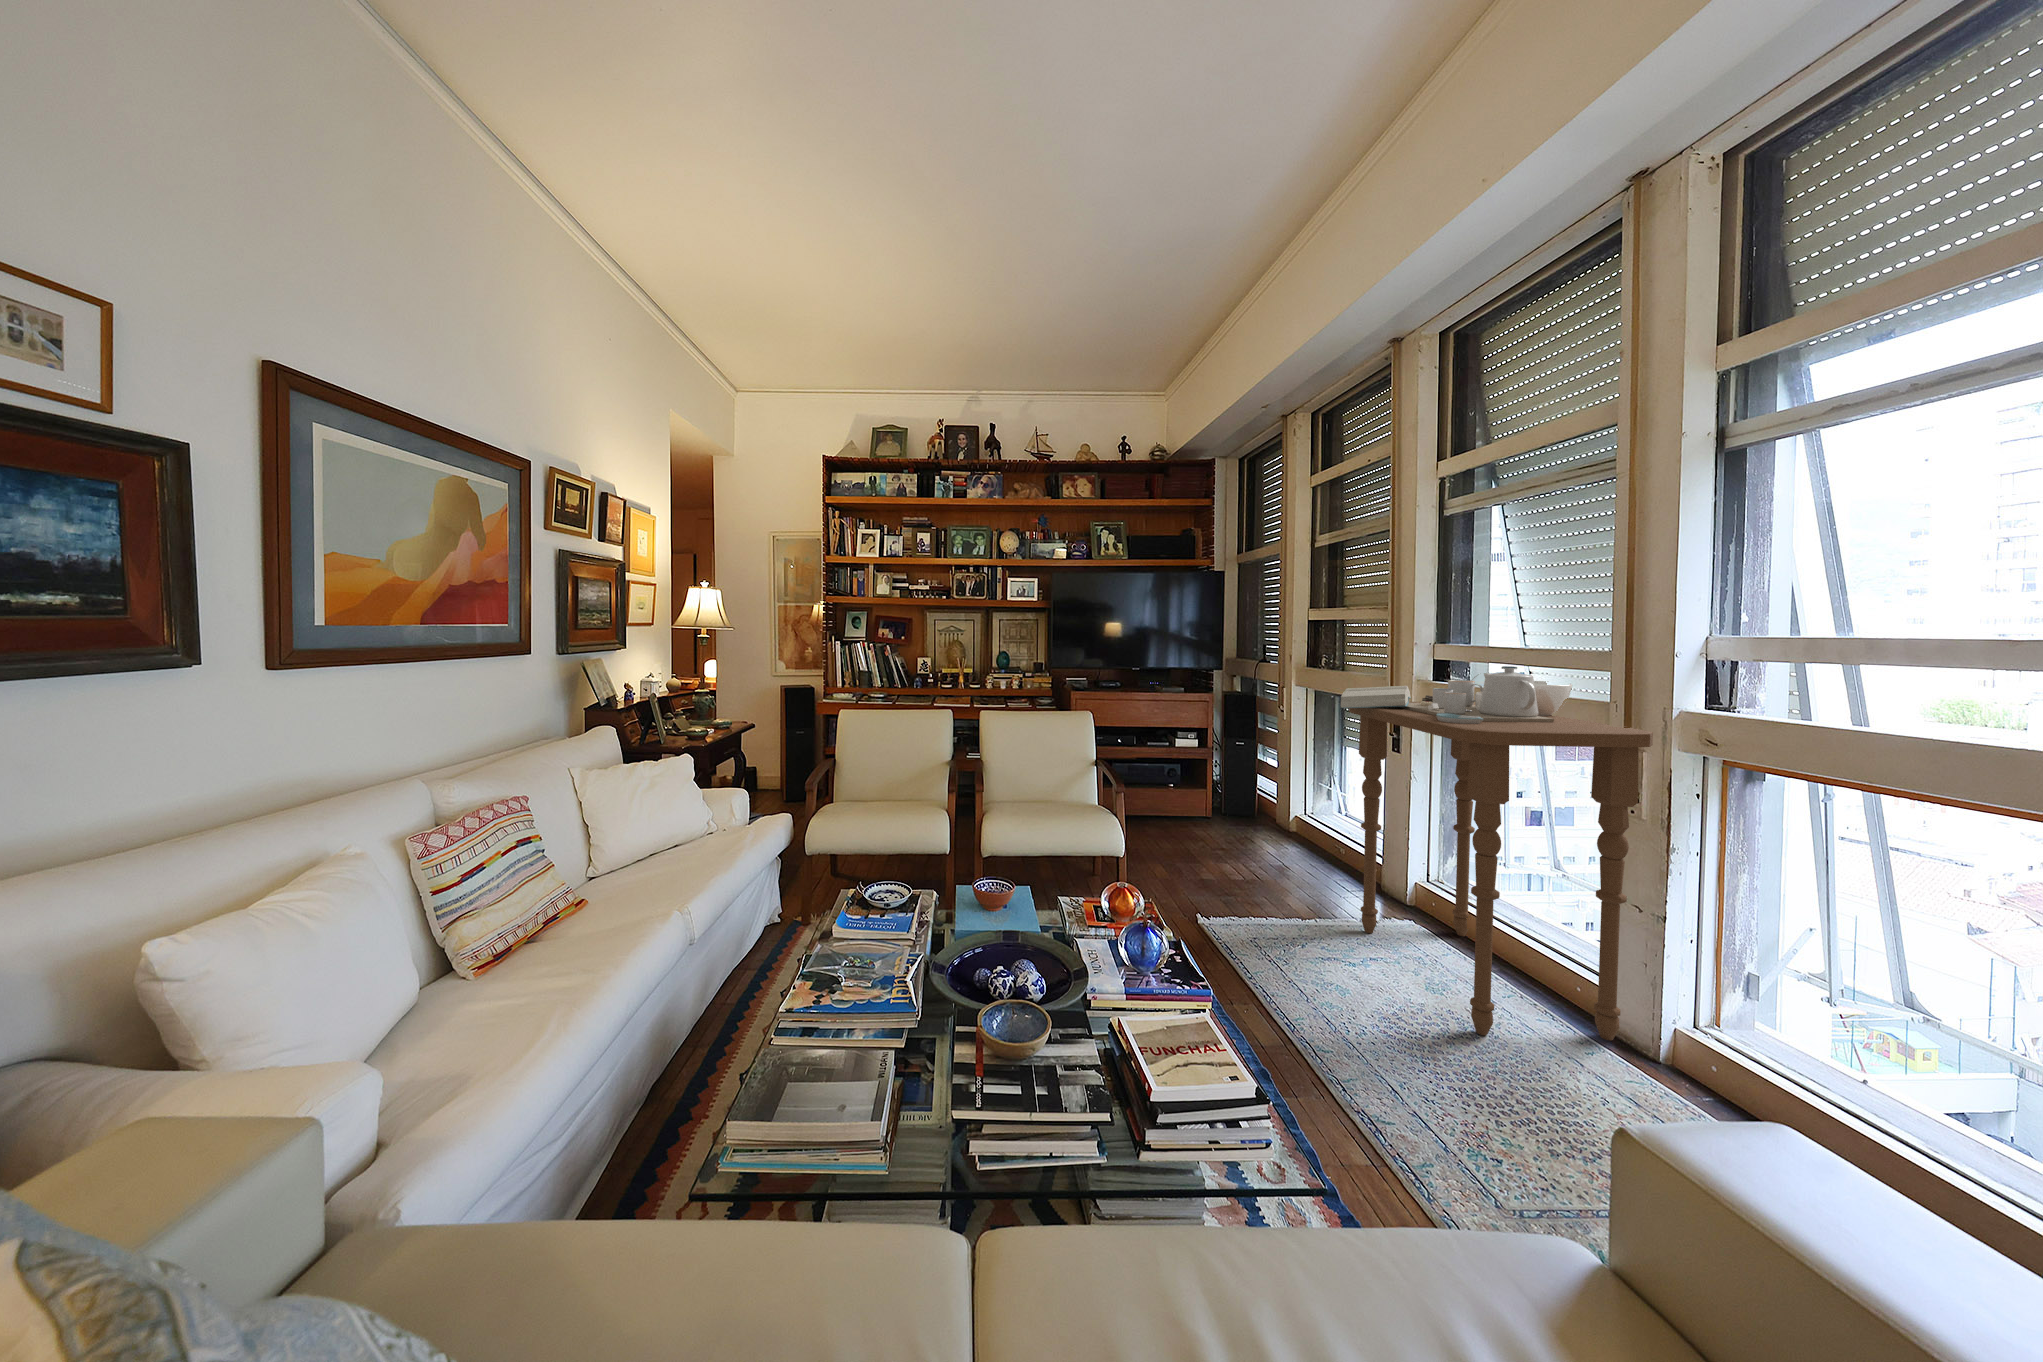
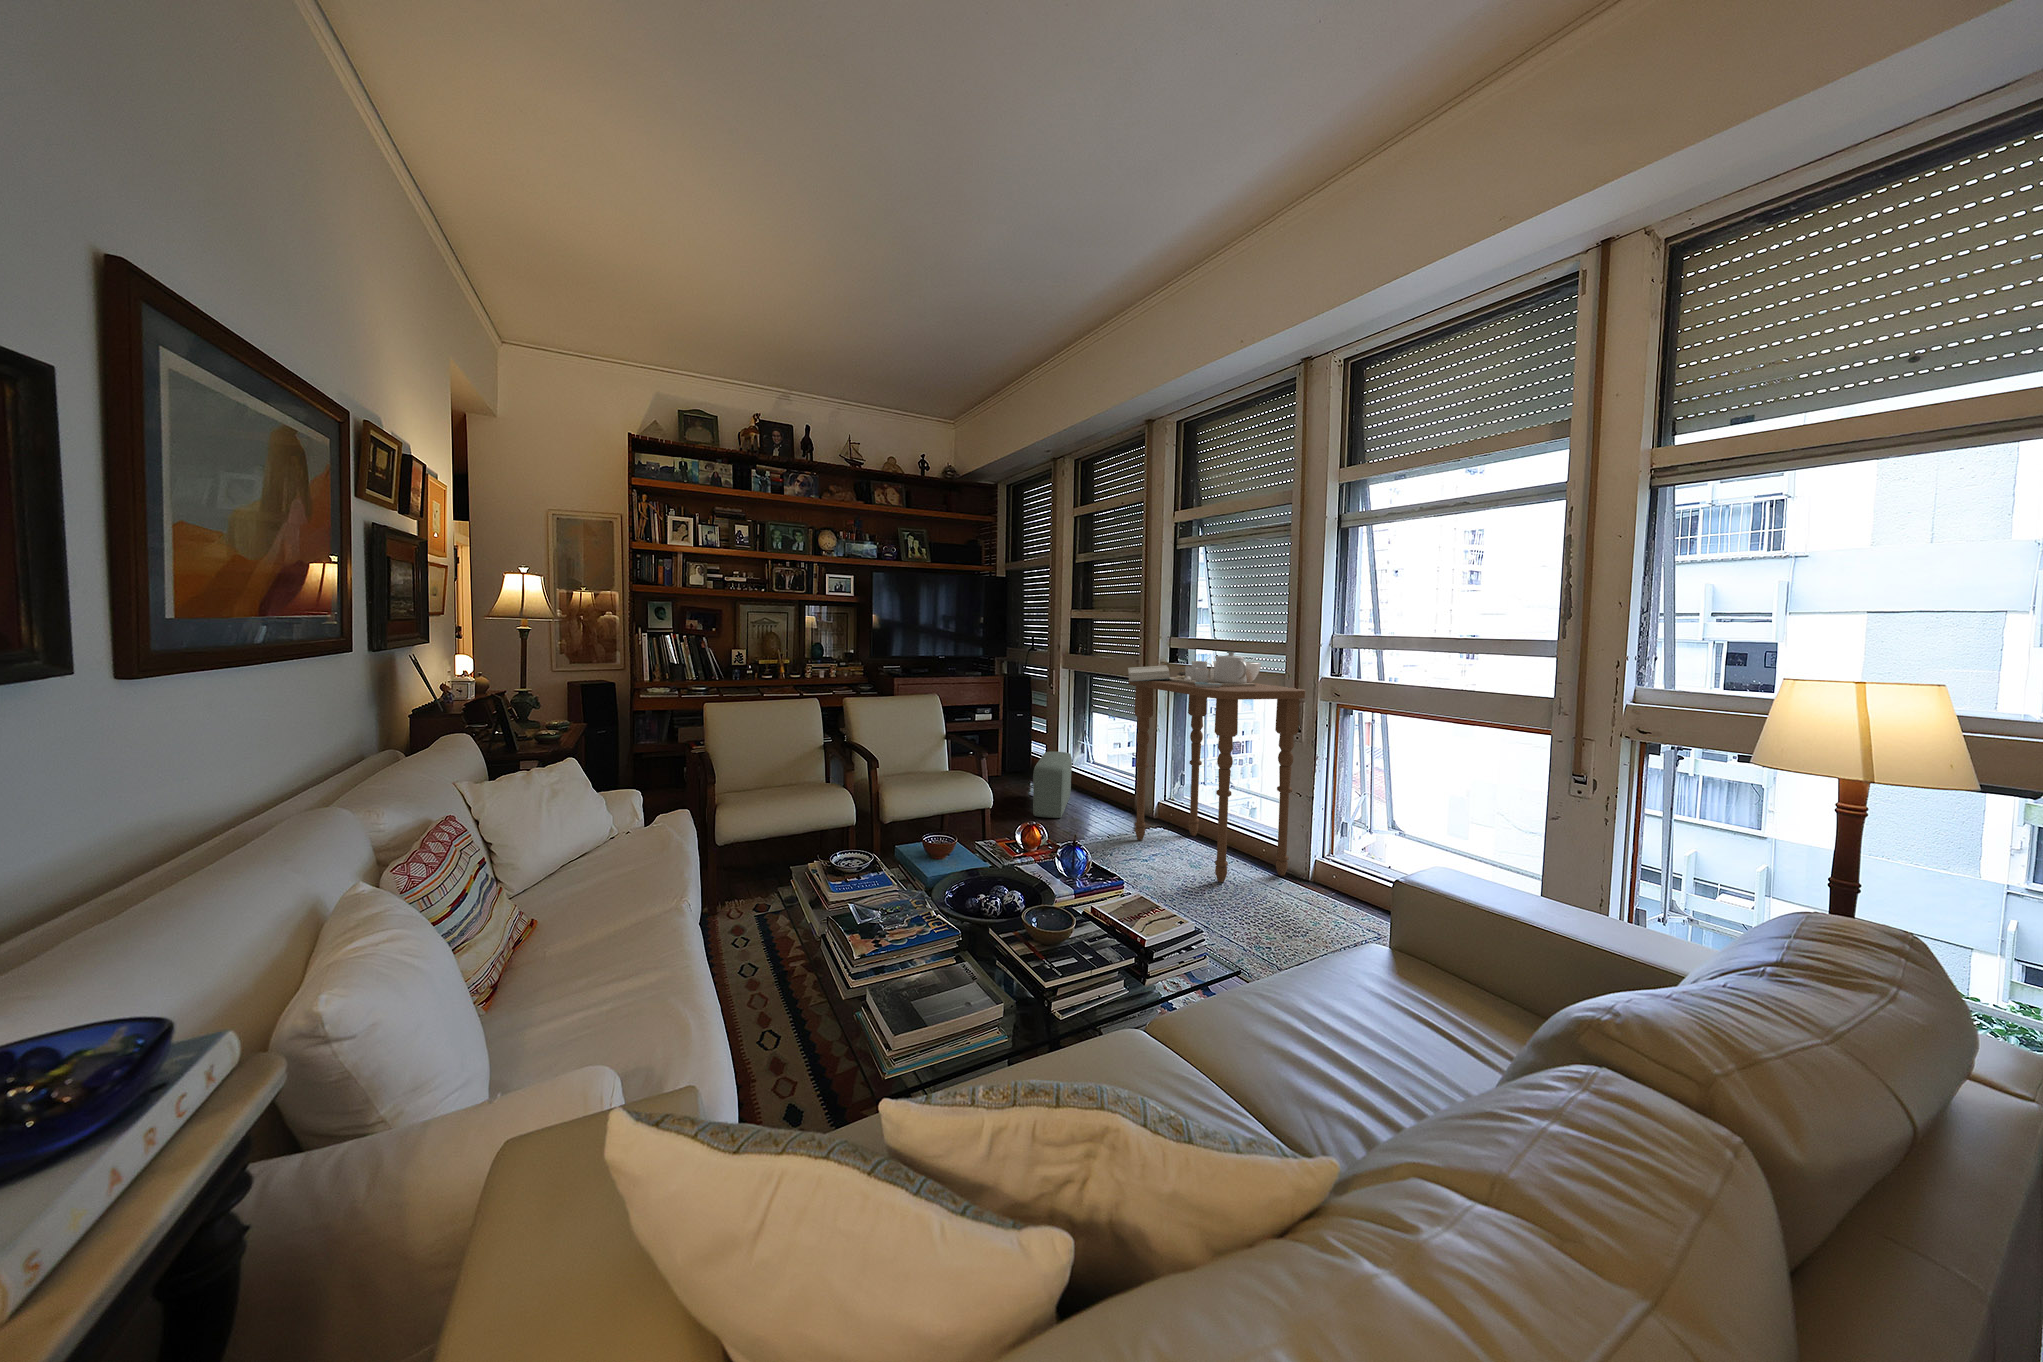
pouf: none [1229,791,1296,882] -> present [1033,752,1072,818]

